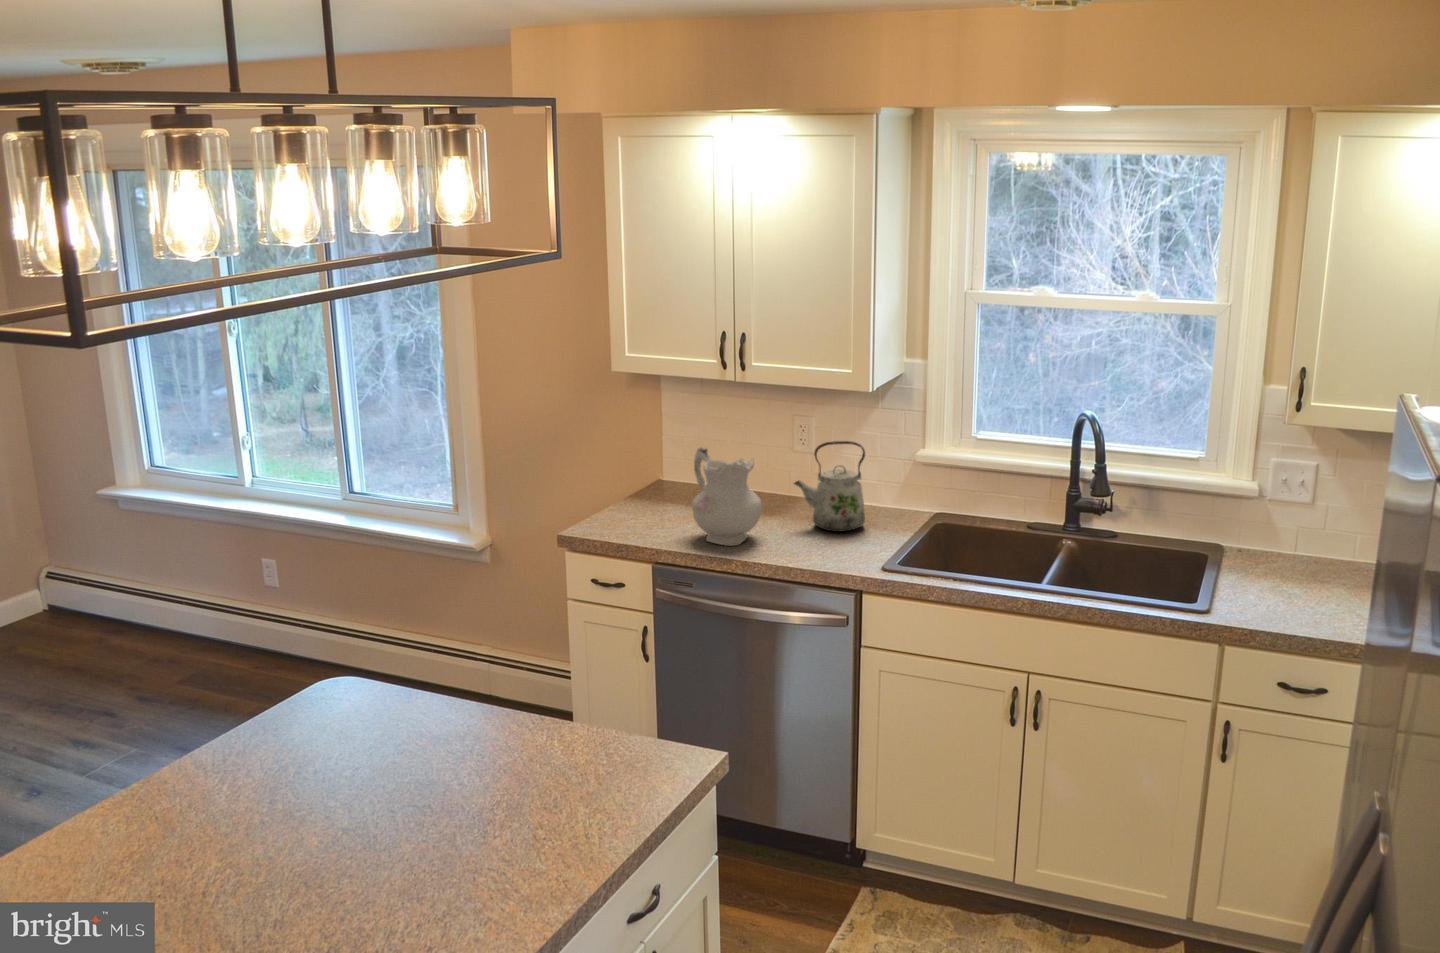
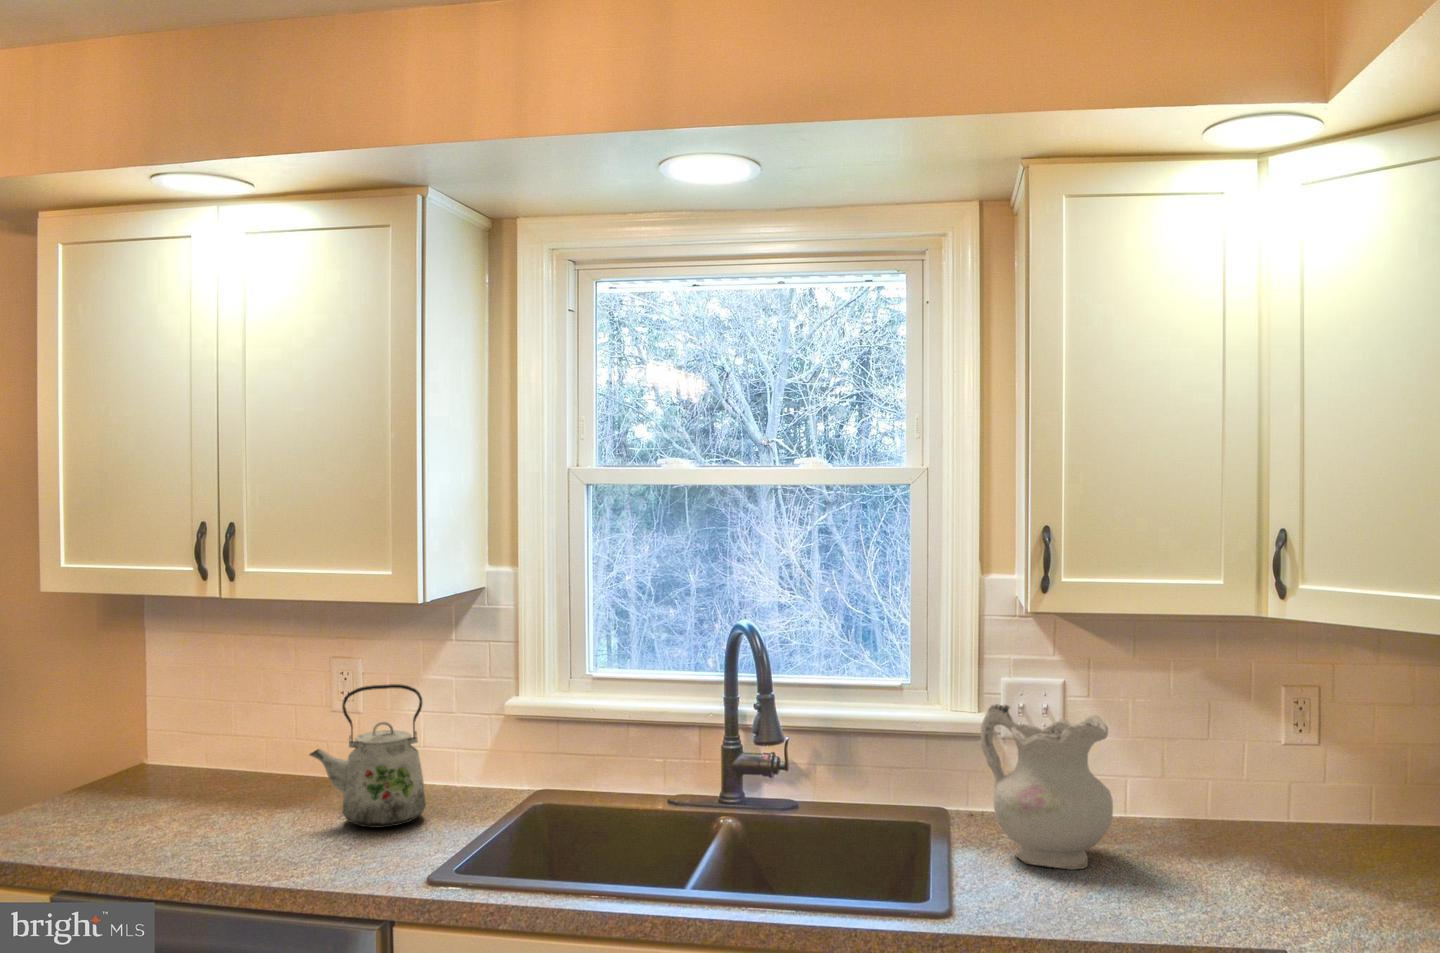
ceramic pitcher: present [692,448,762,546] -> present [981,704,1113,869]

